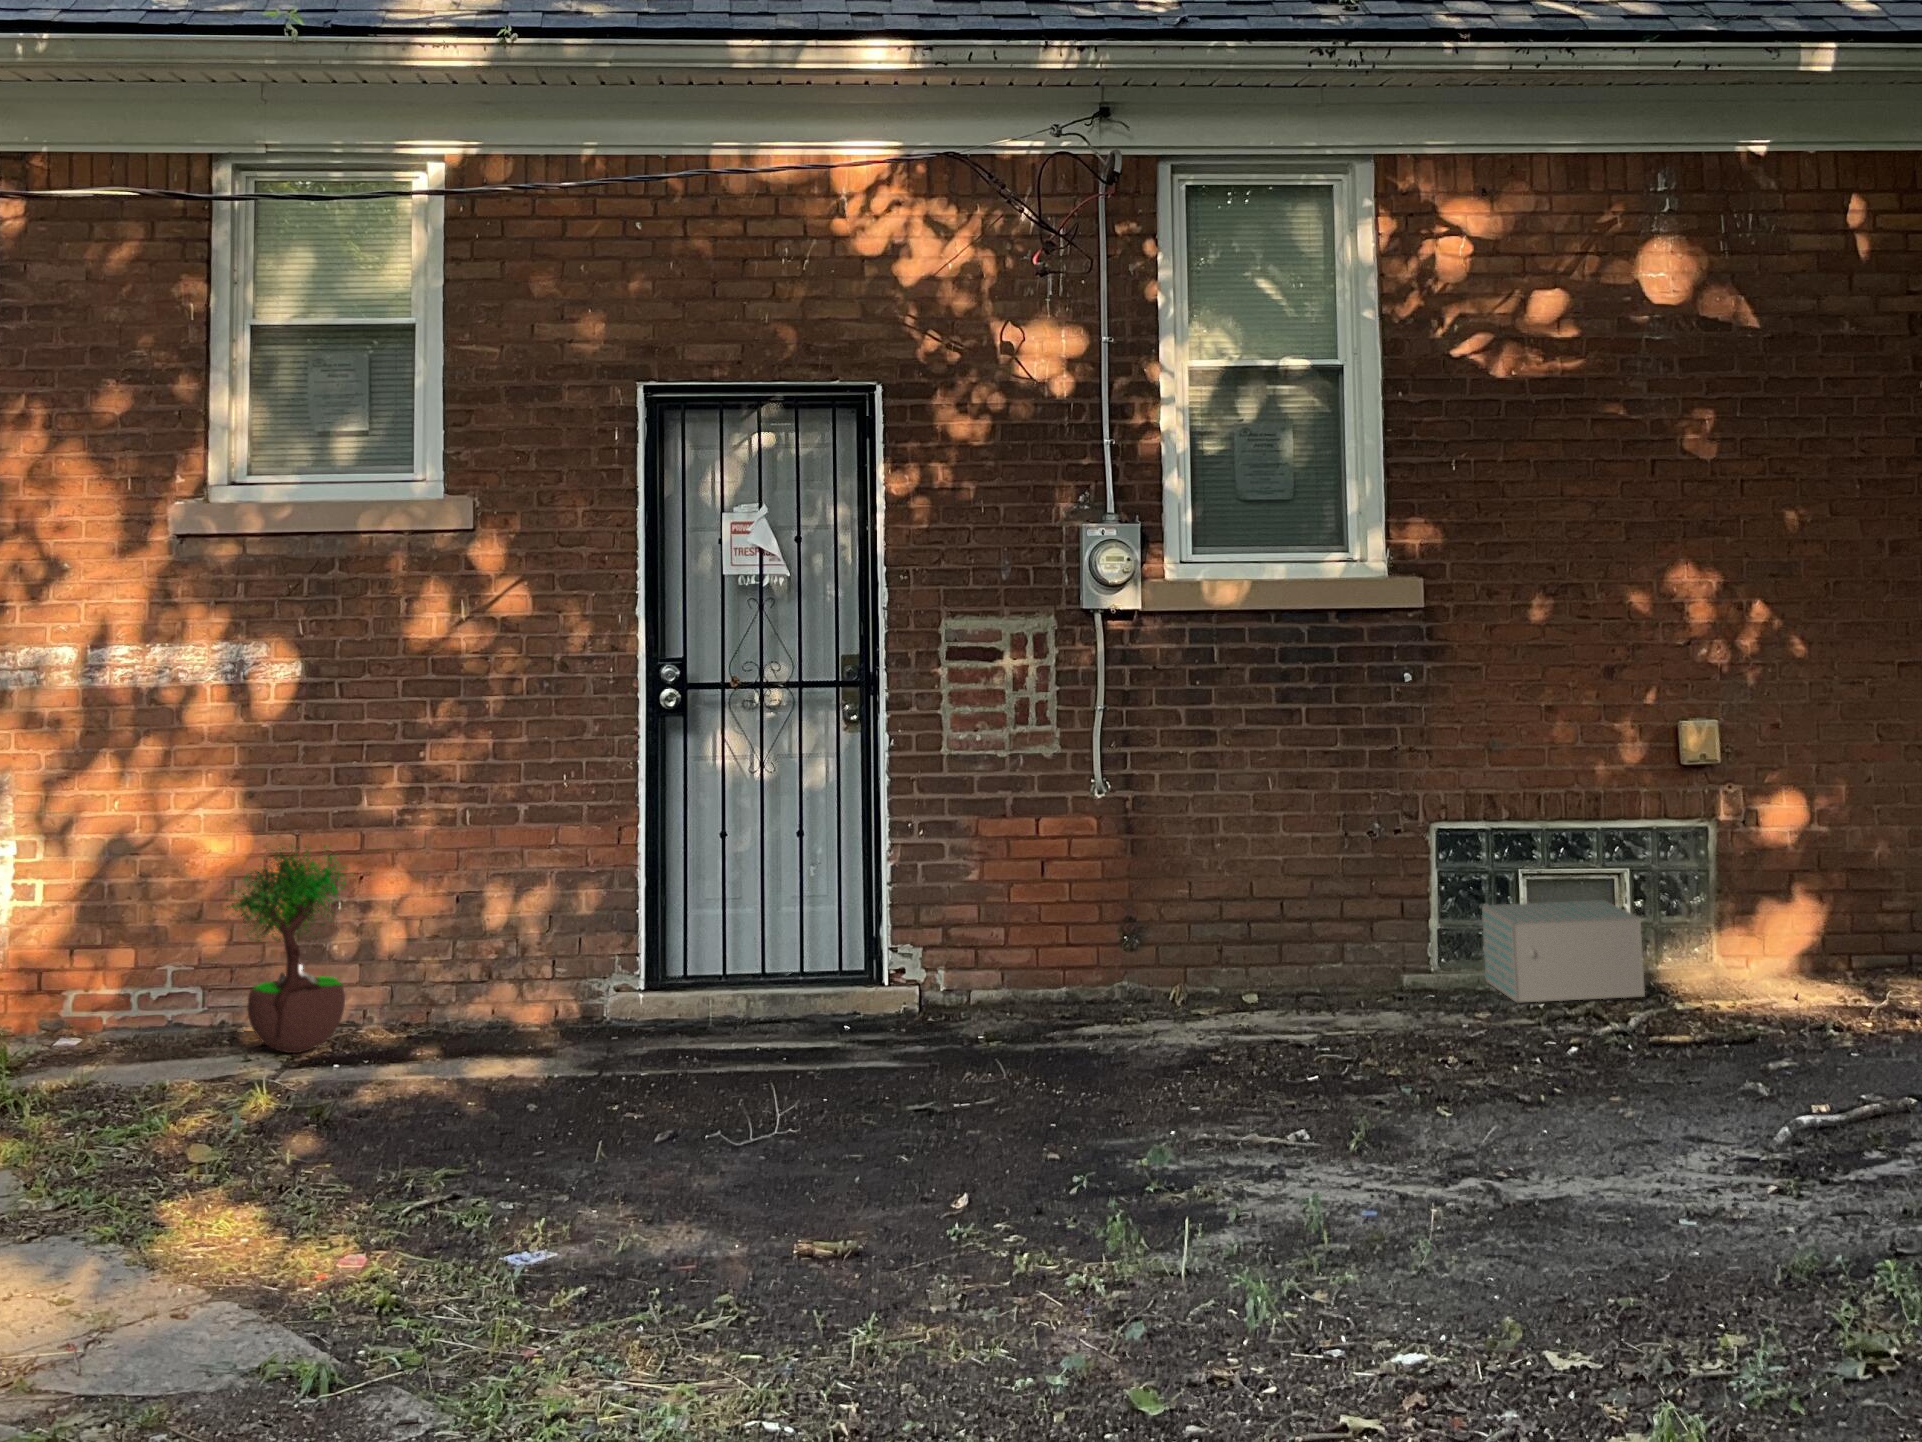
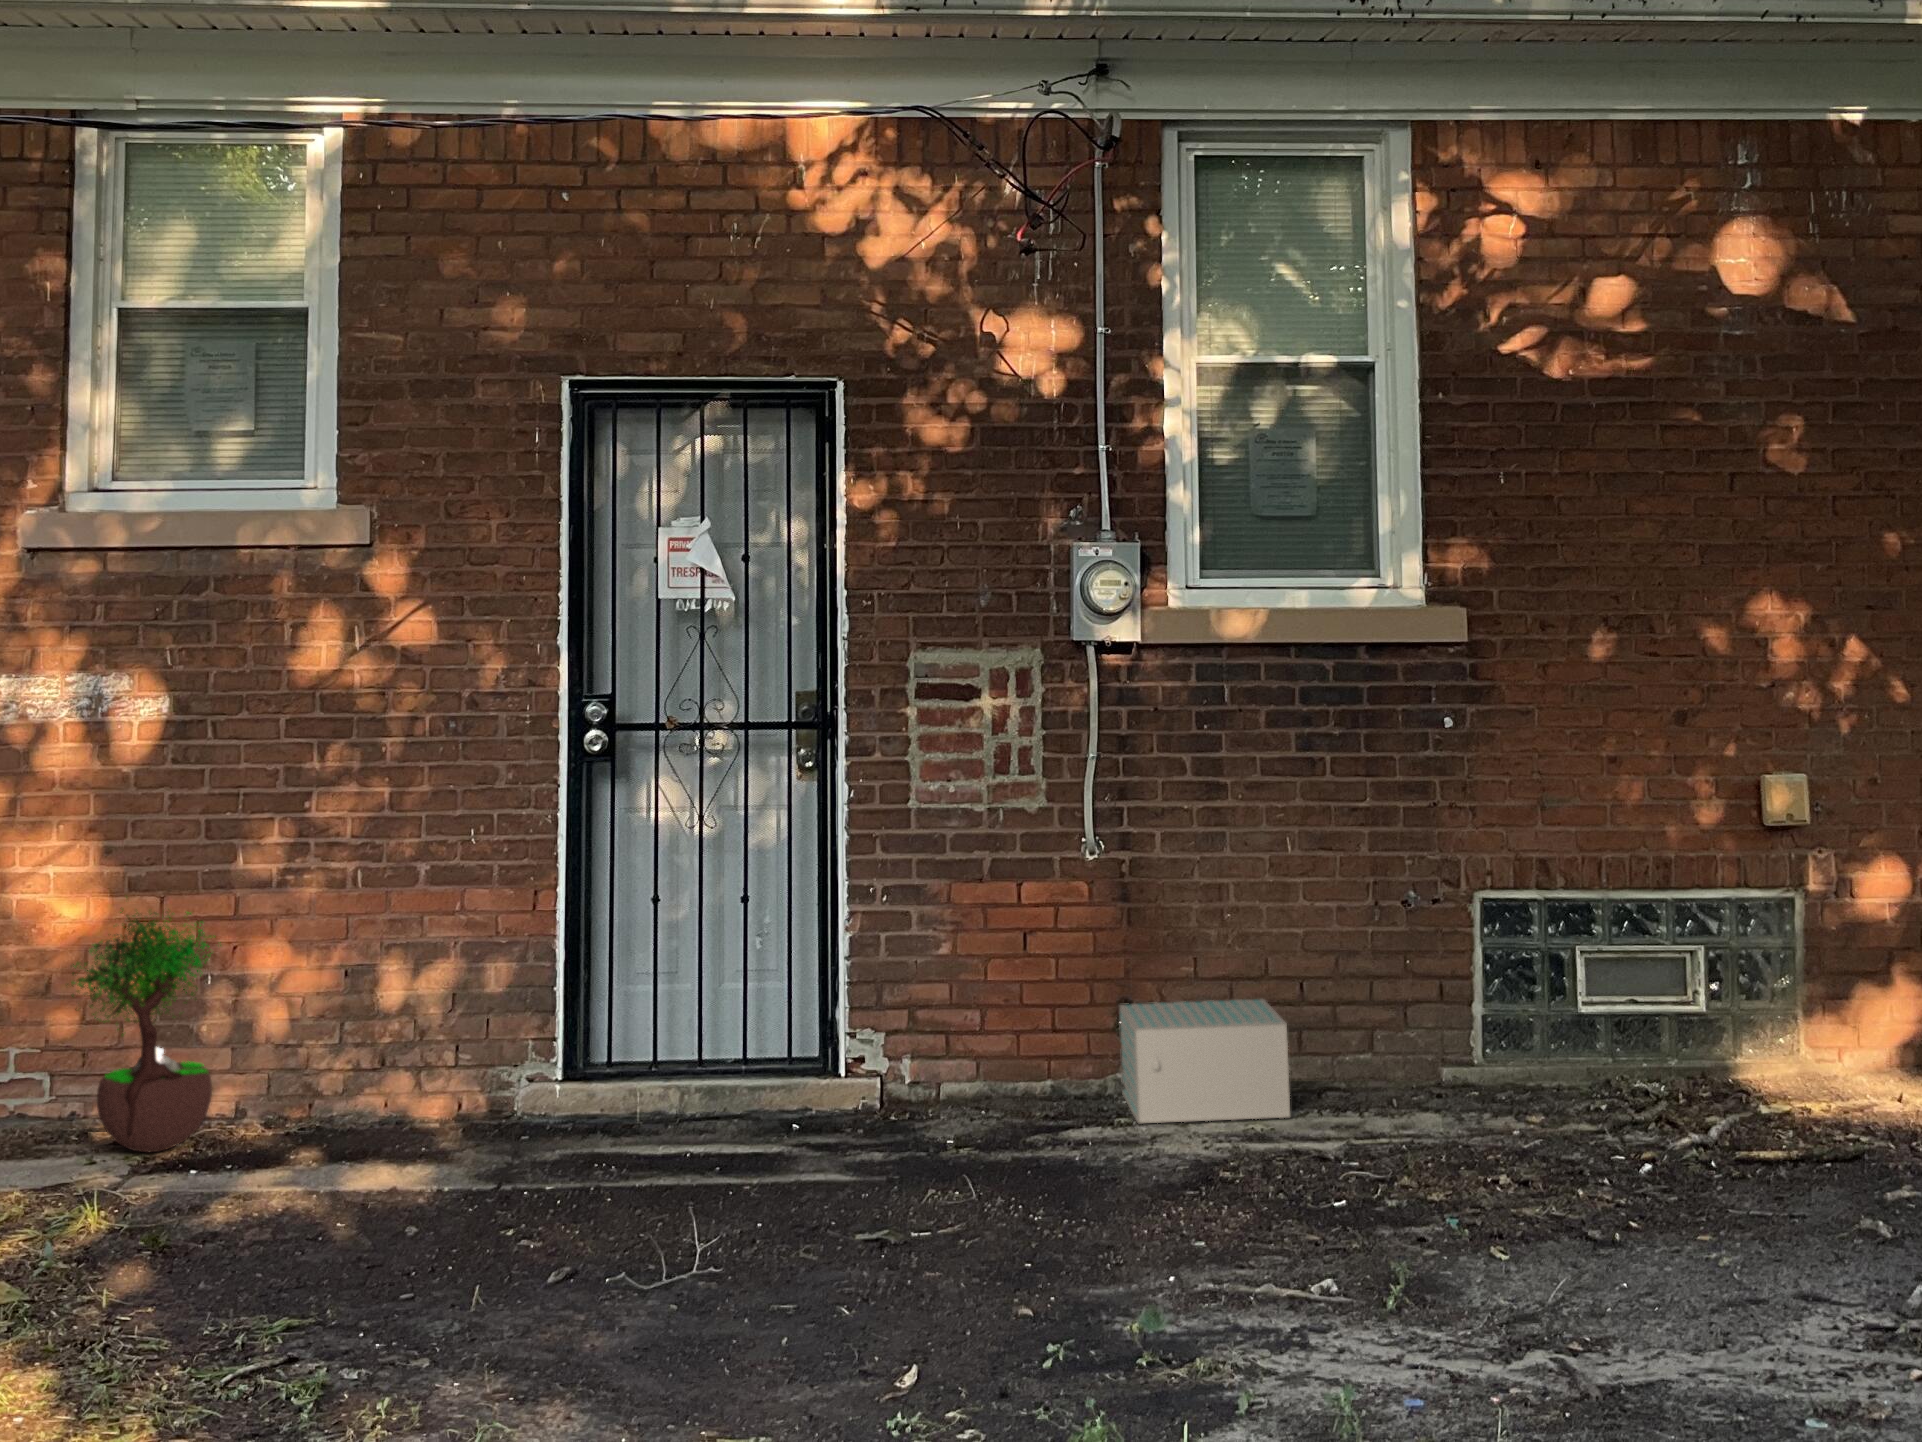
storage box: present [1482,900,1645,1003] -> present [1119,999,1290,1123]

